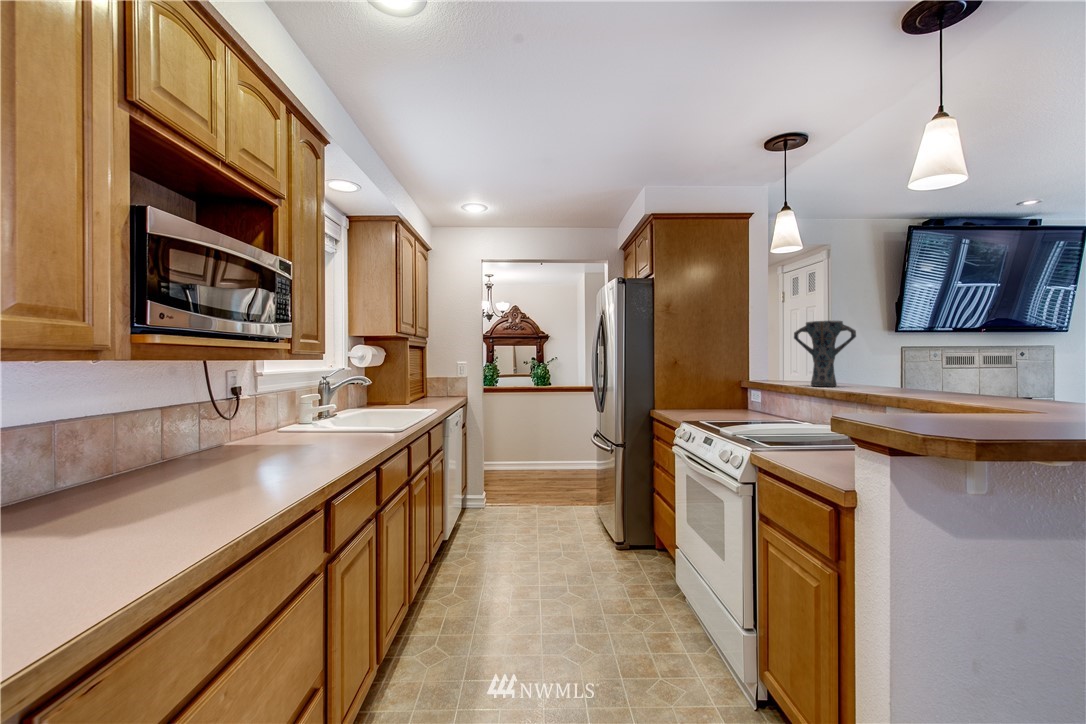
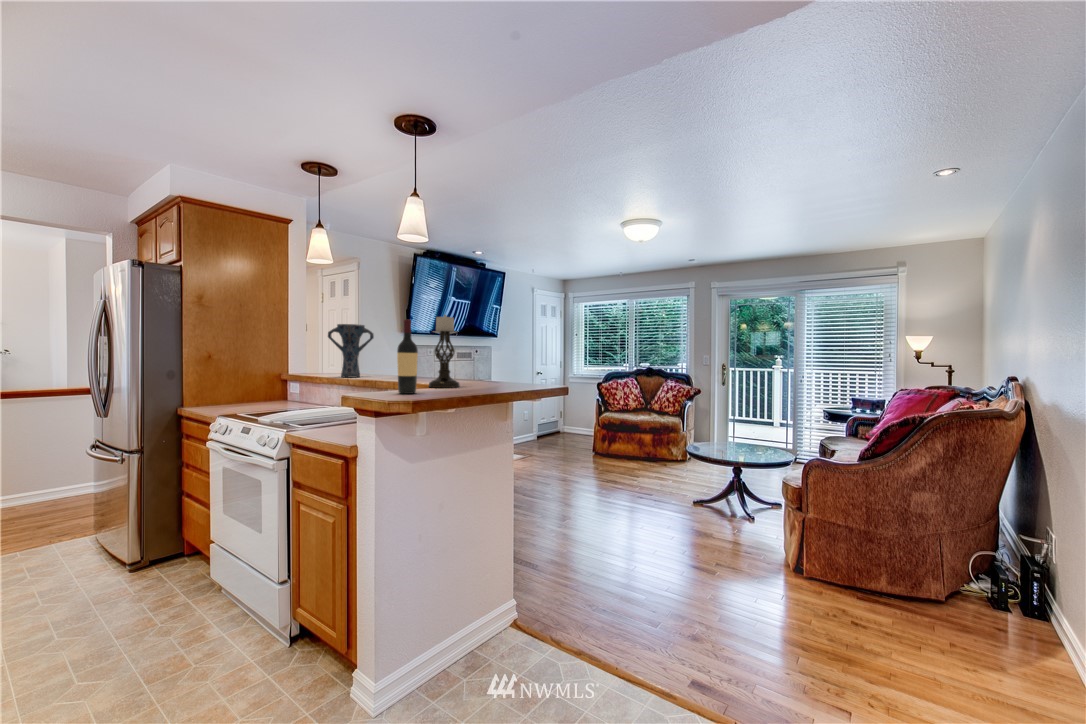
candle holder: none [977,284,1056,413] -> present [429,315,460,388]
wine bottle: none [926,295,970,419] -> present [397,319,418,394]

